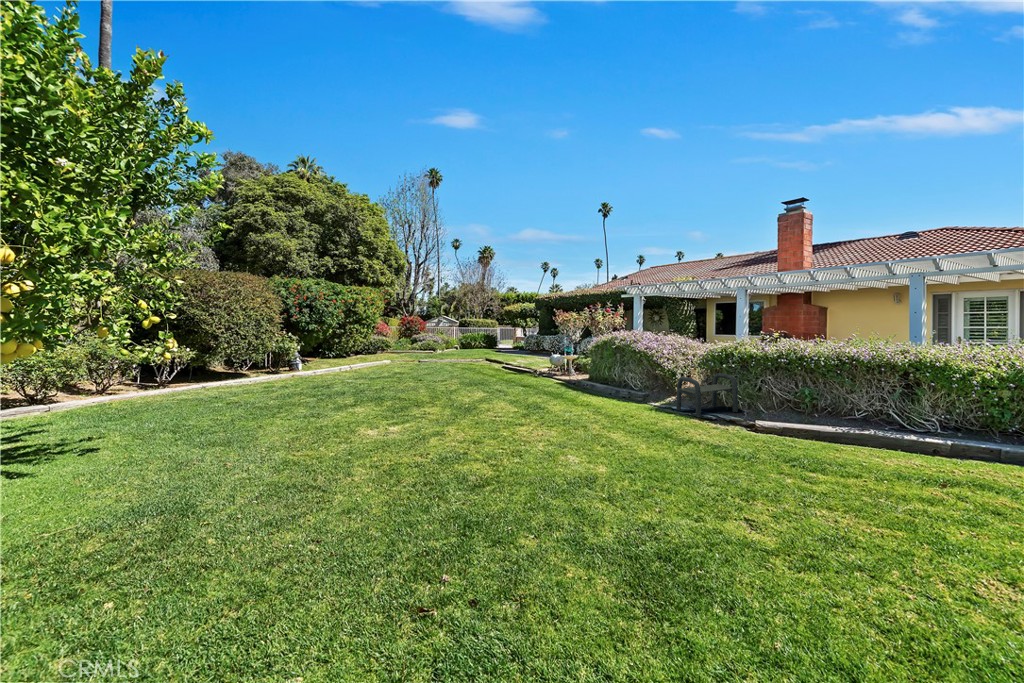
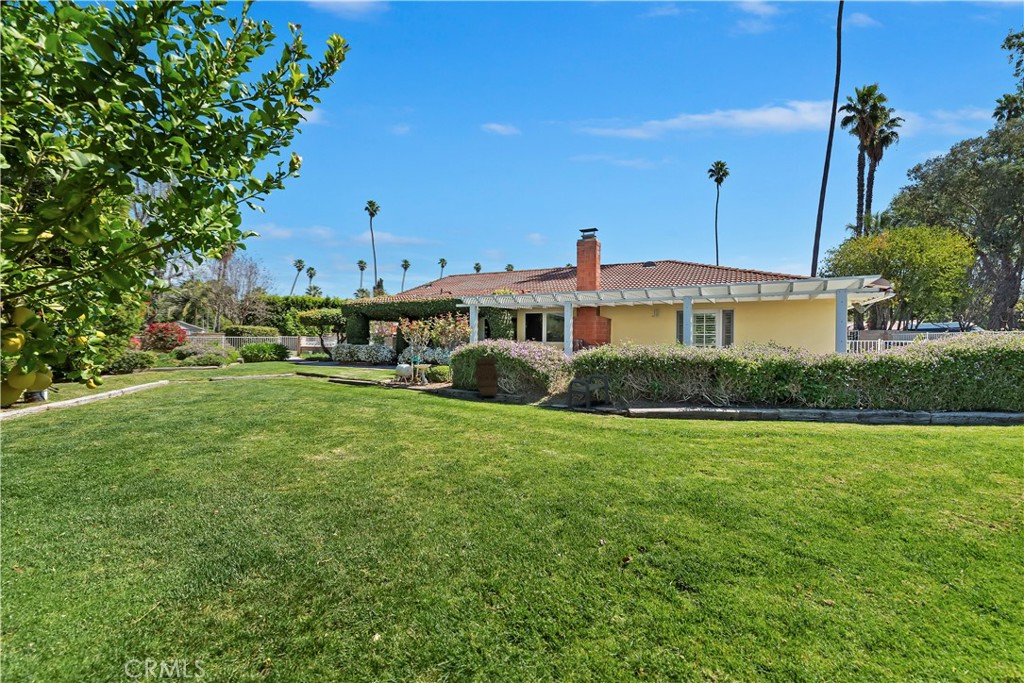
lounge chair: none [595,350,626,395] -> present [472,358,501,398]

